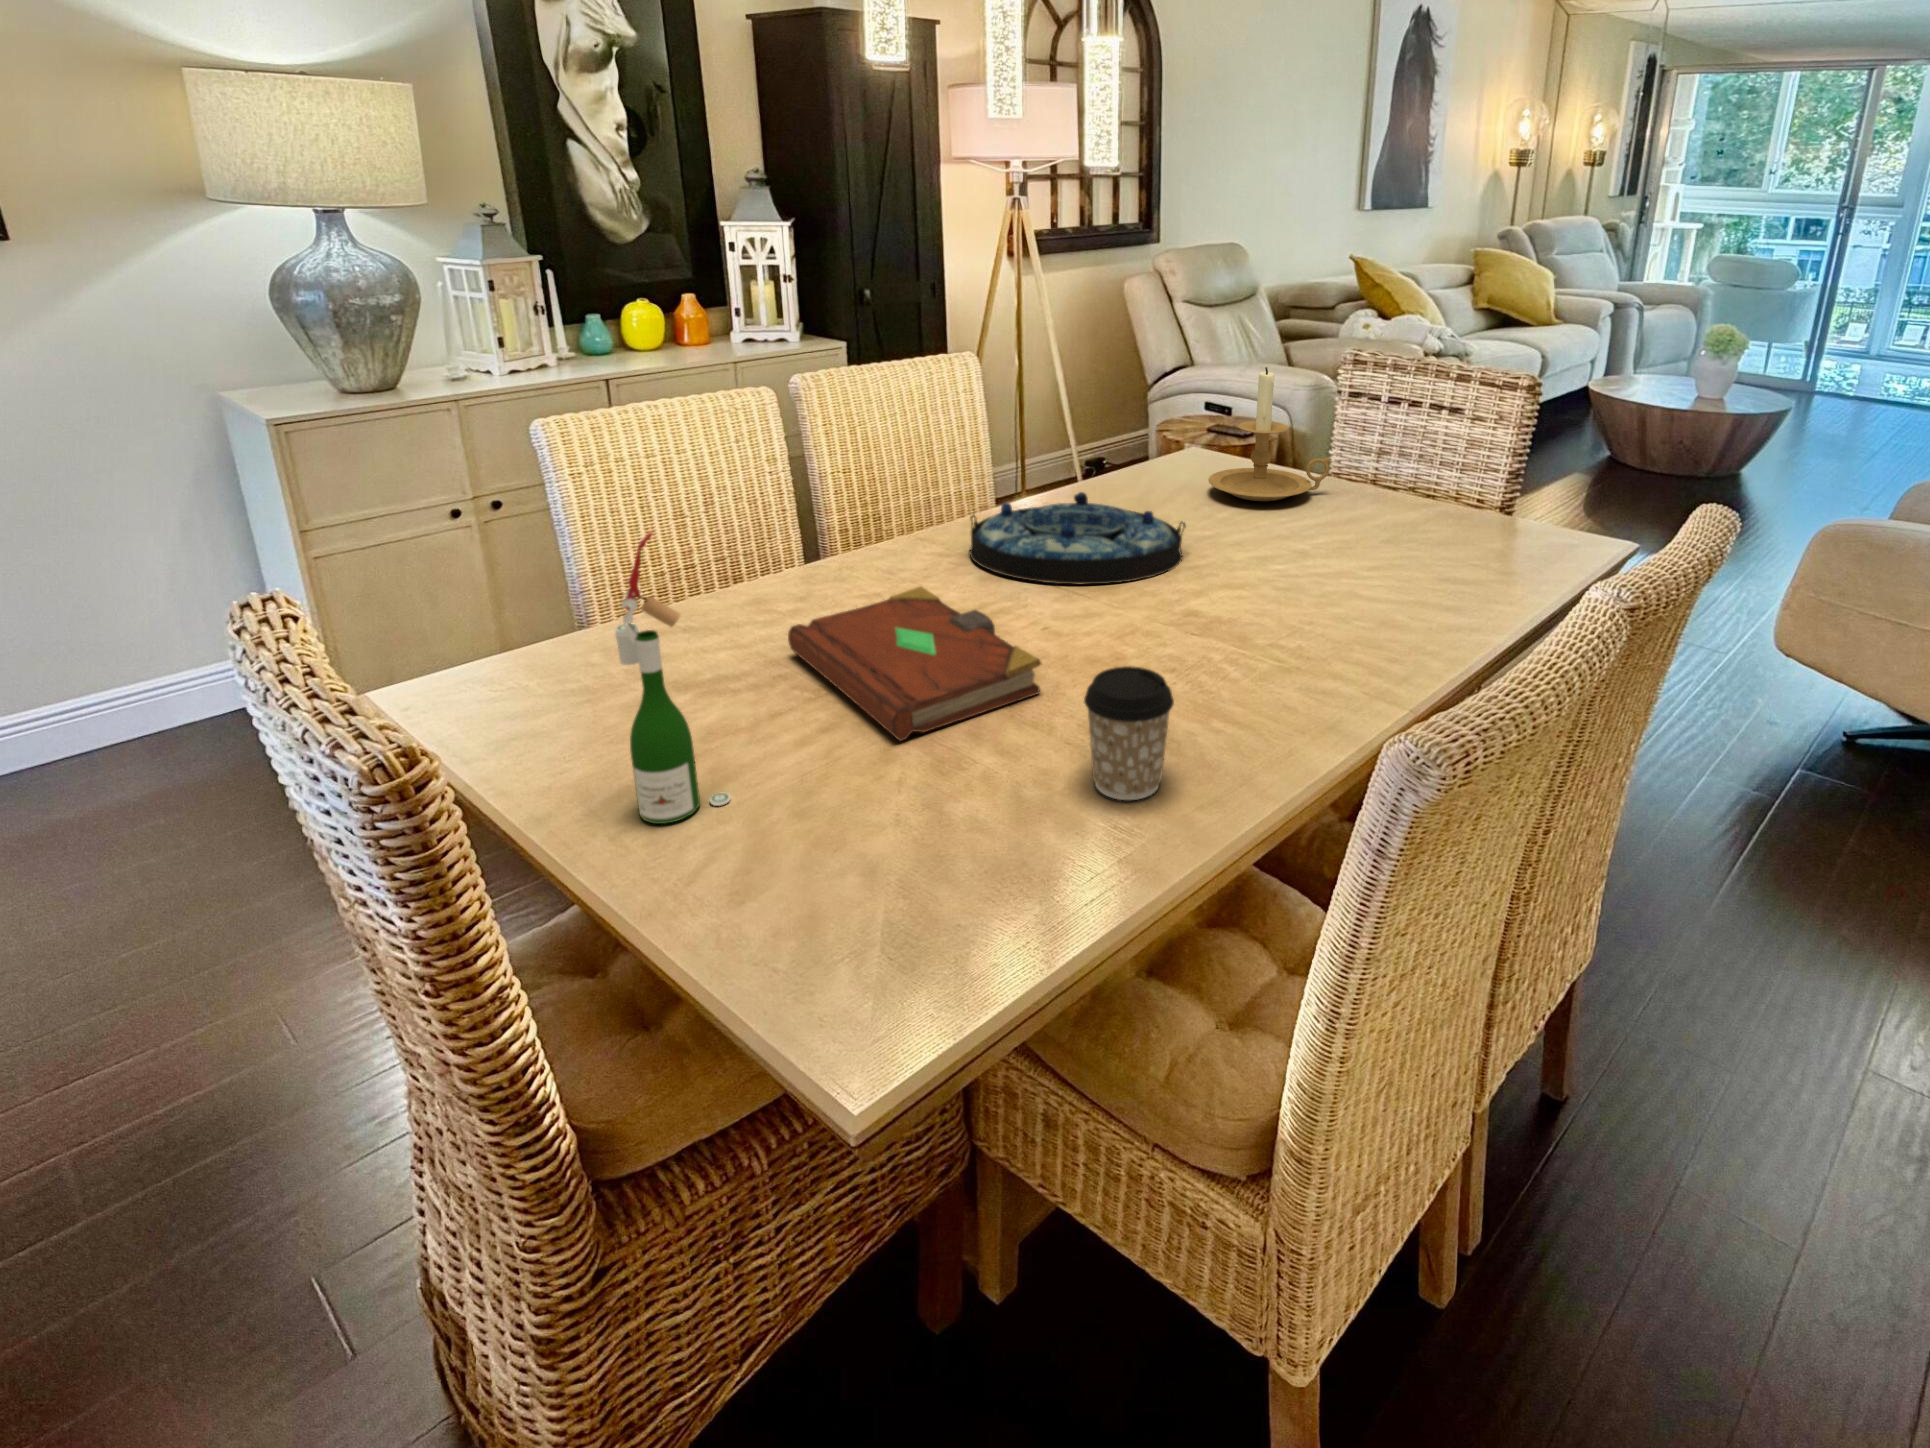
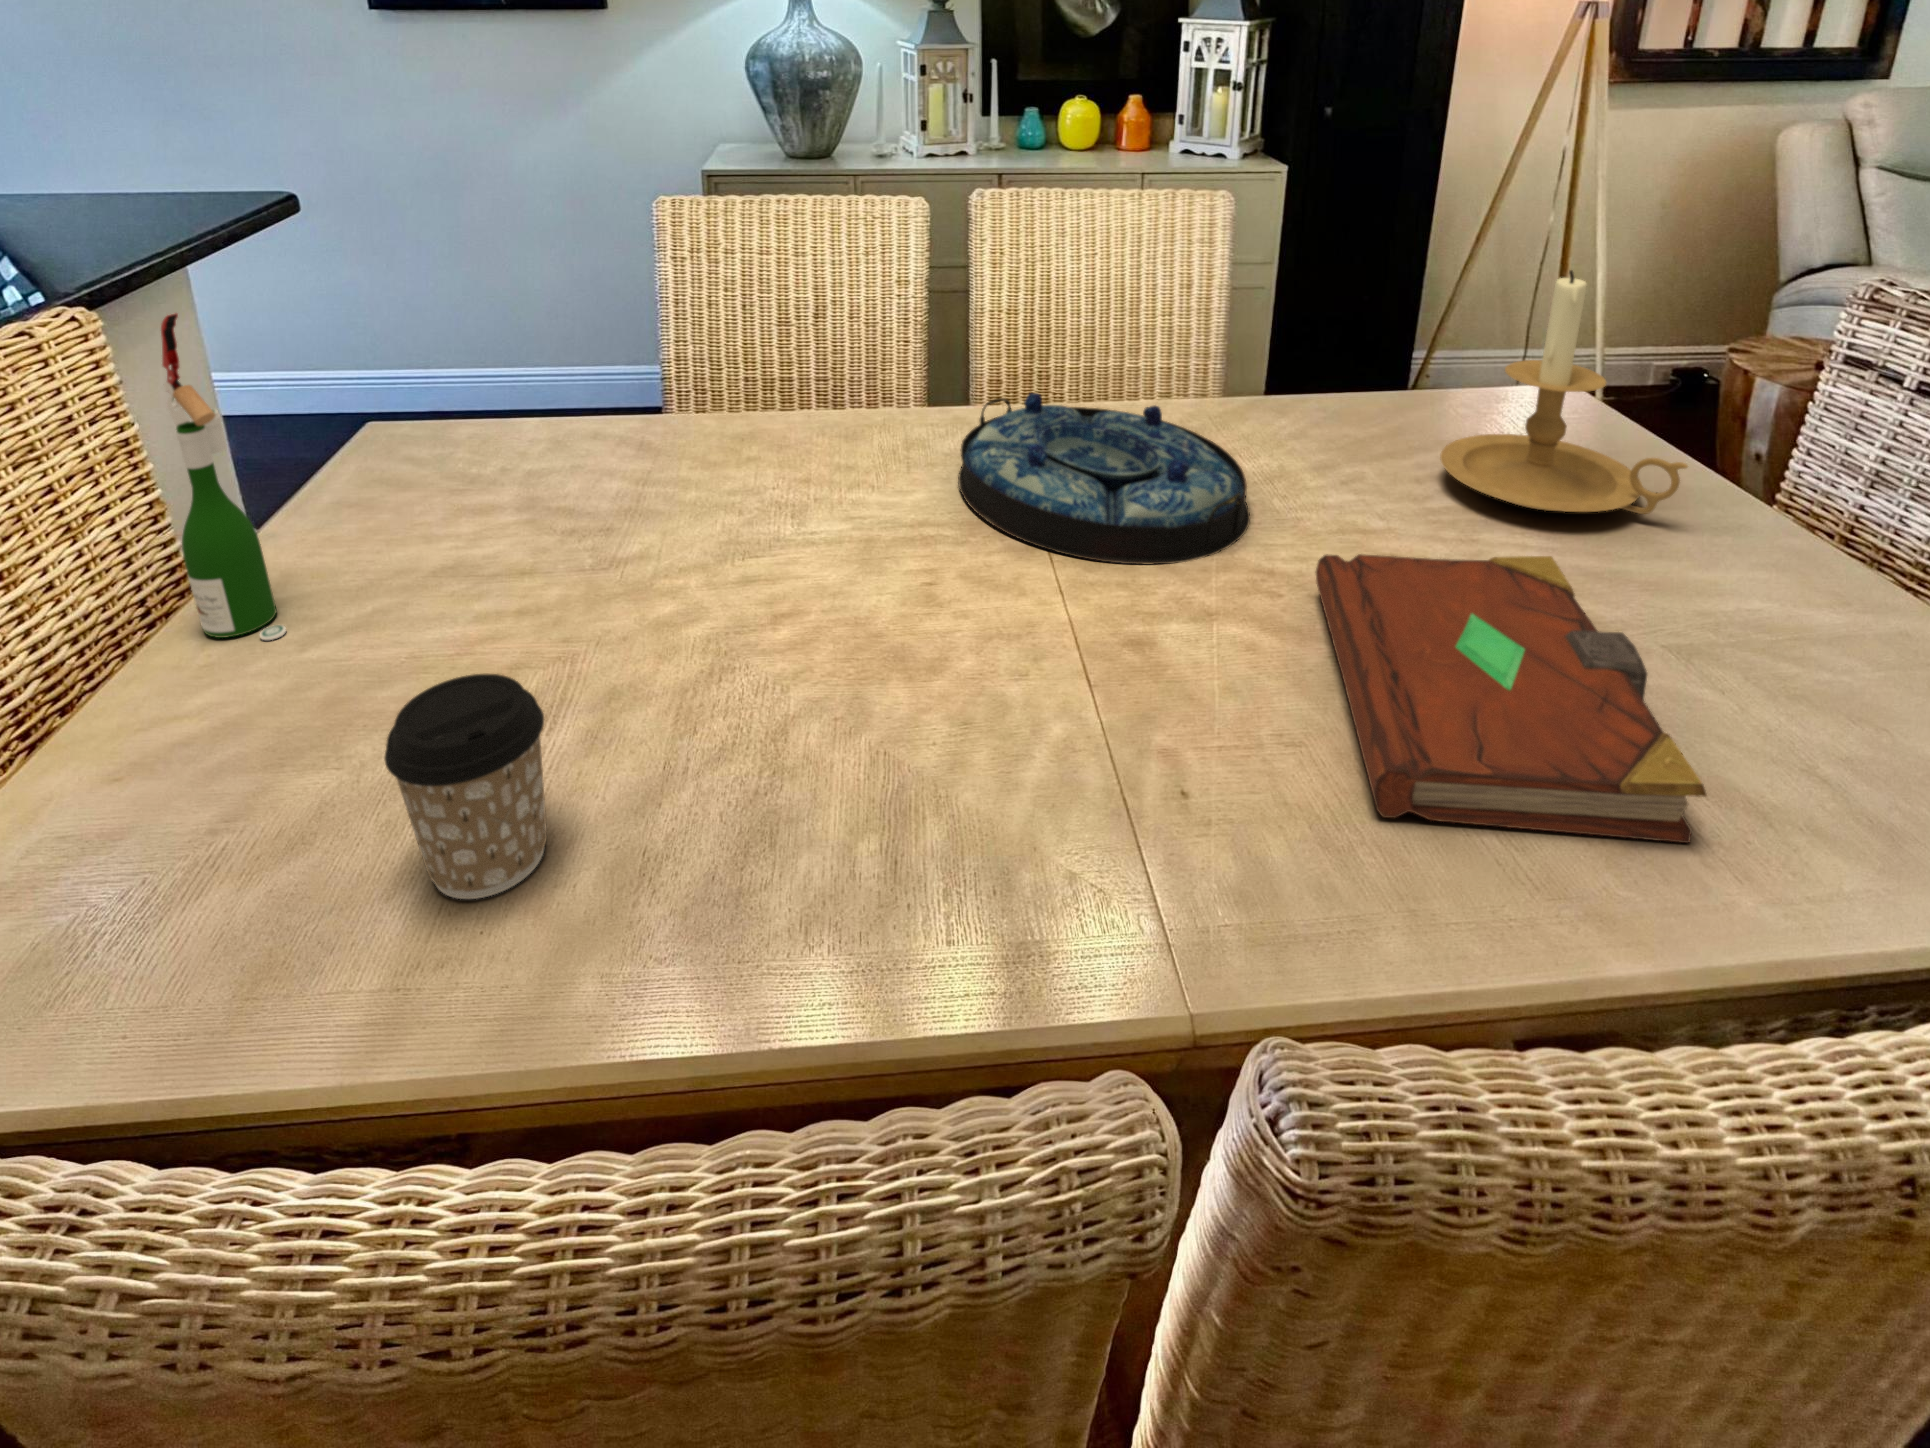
book: present [788,586,1041,741] -> present [1316,554,1707,843]

